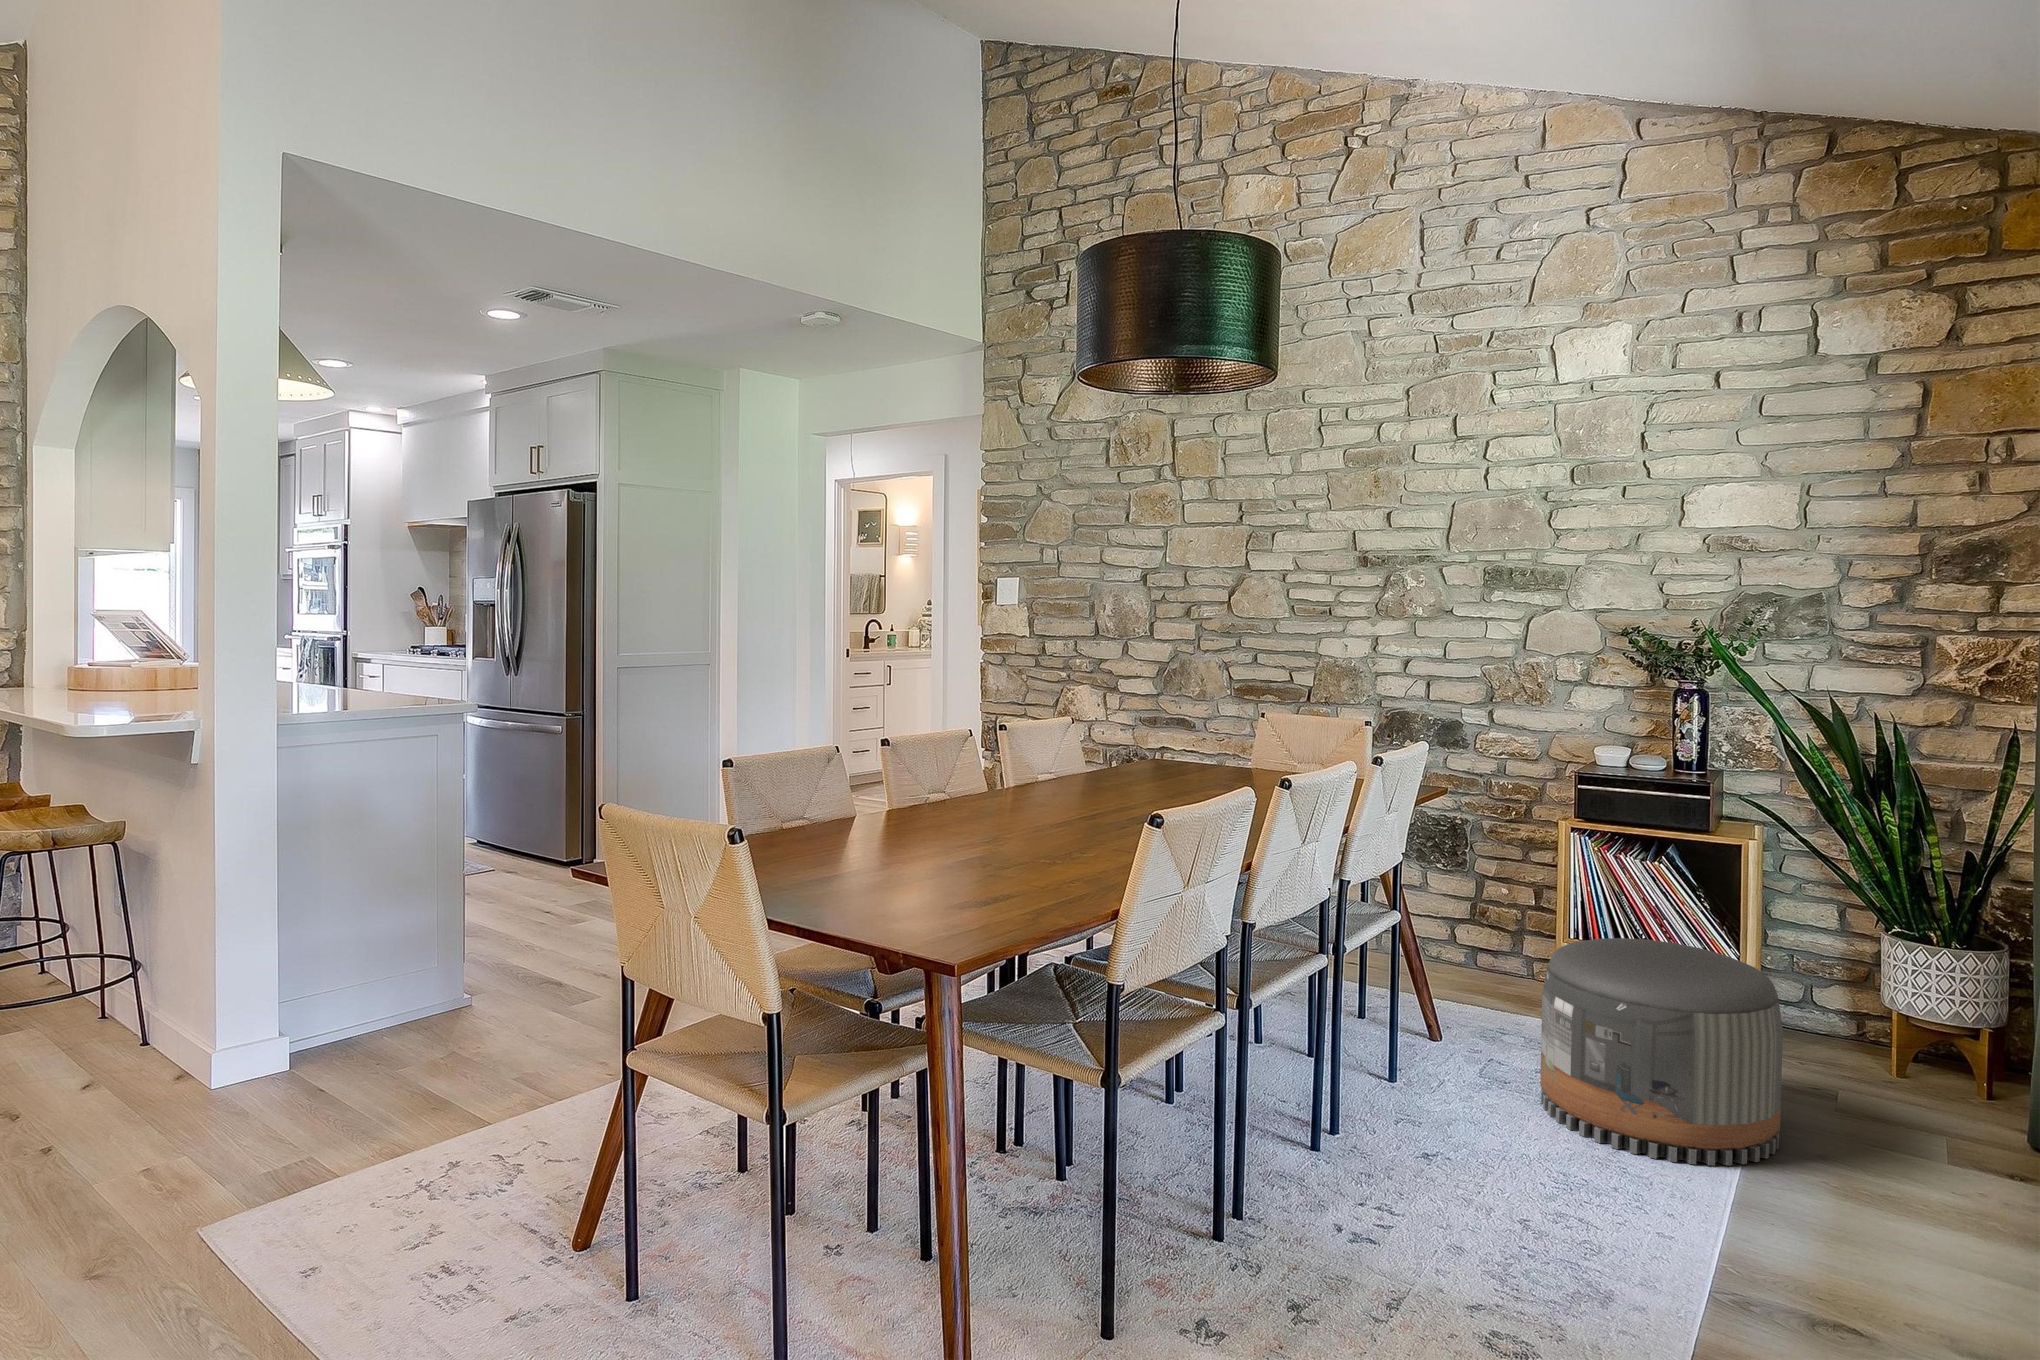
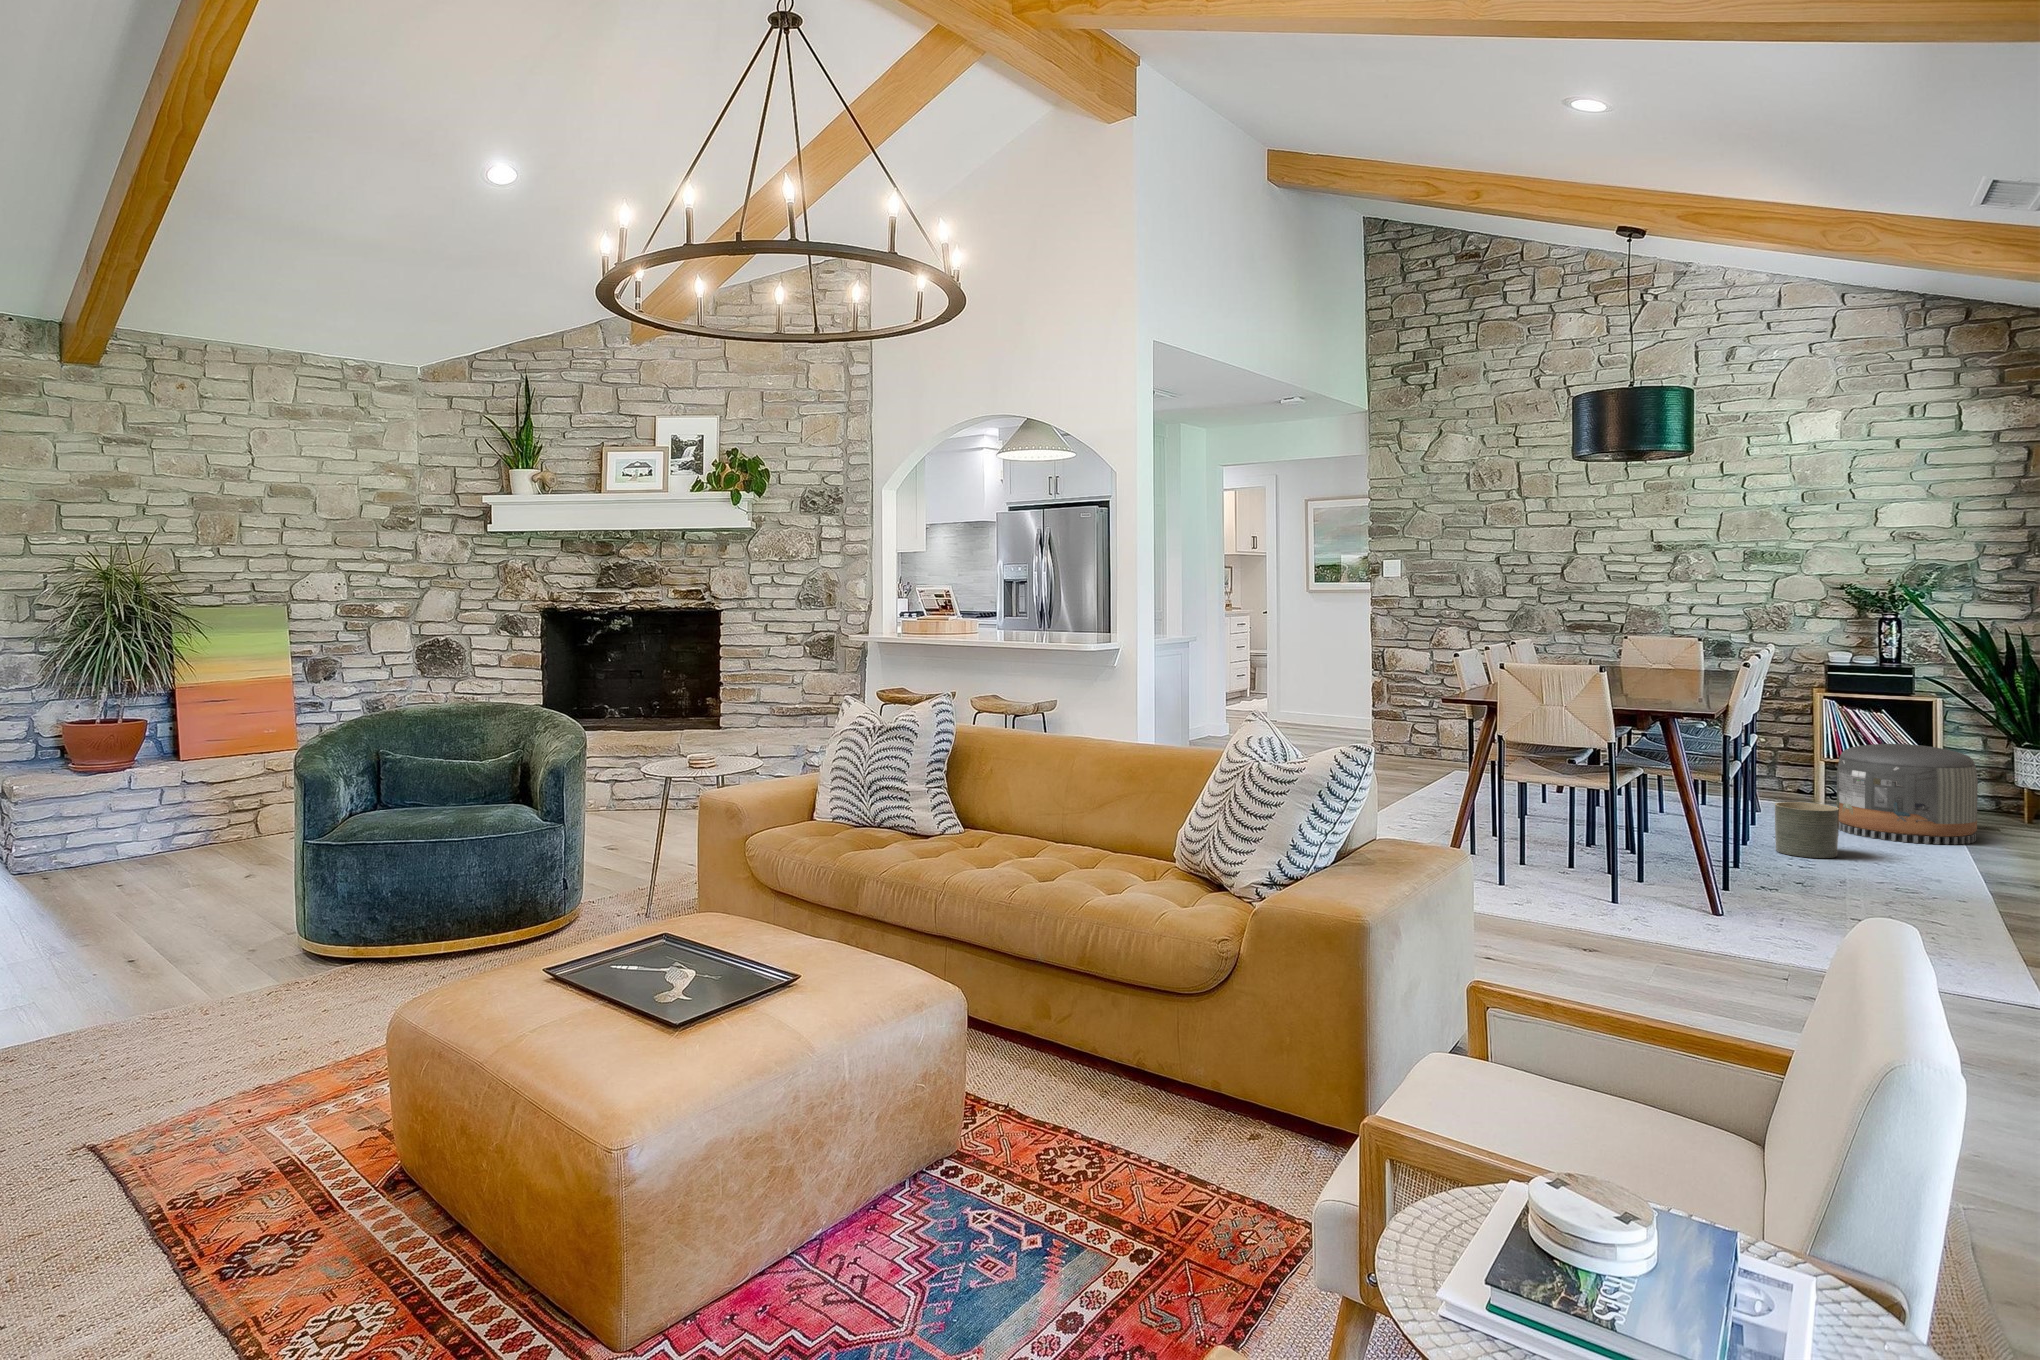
planter: none [1344,1084,1458,1225] -> present [1775,802,1839,858]

